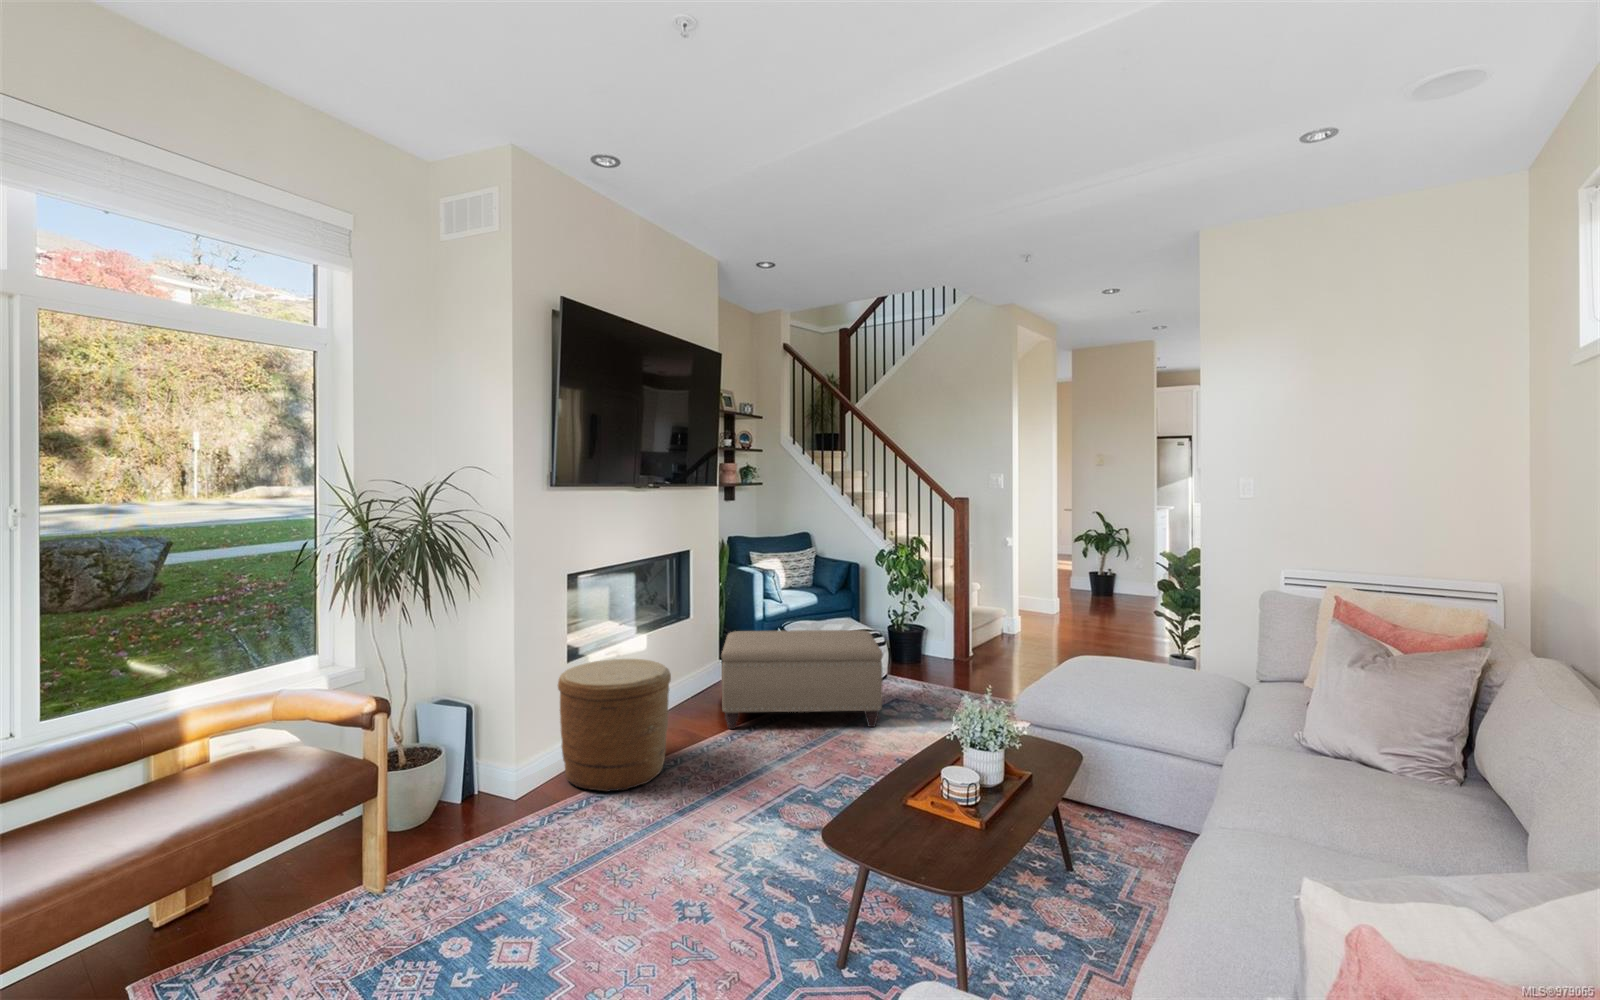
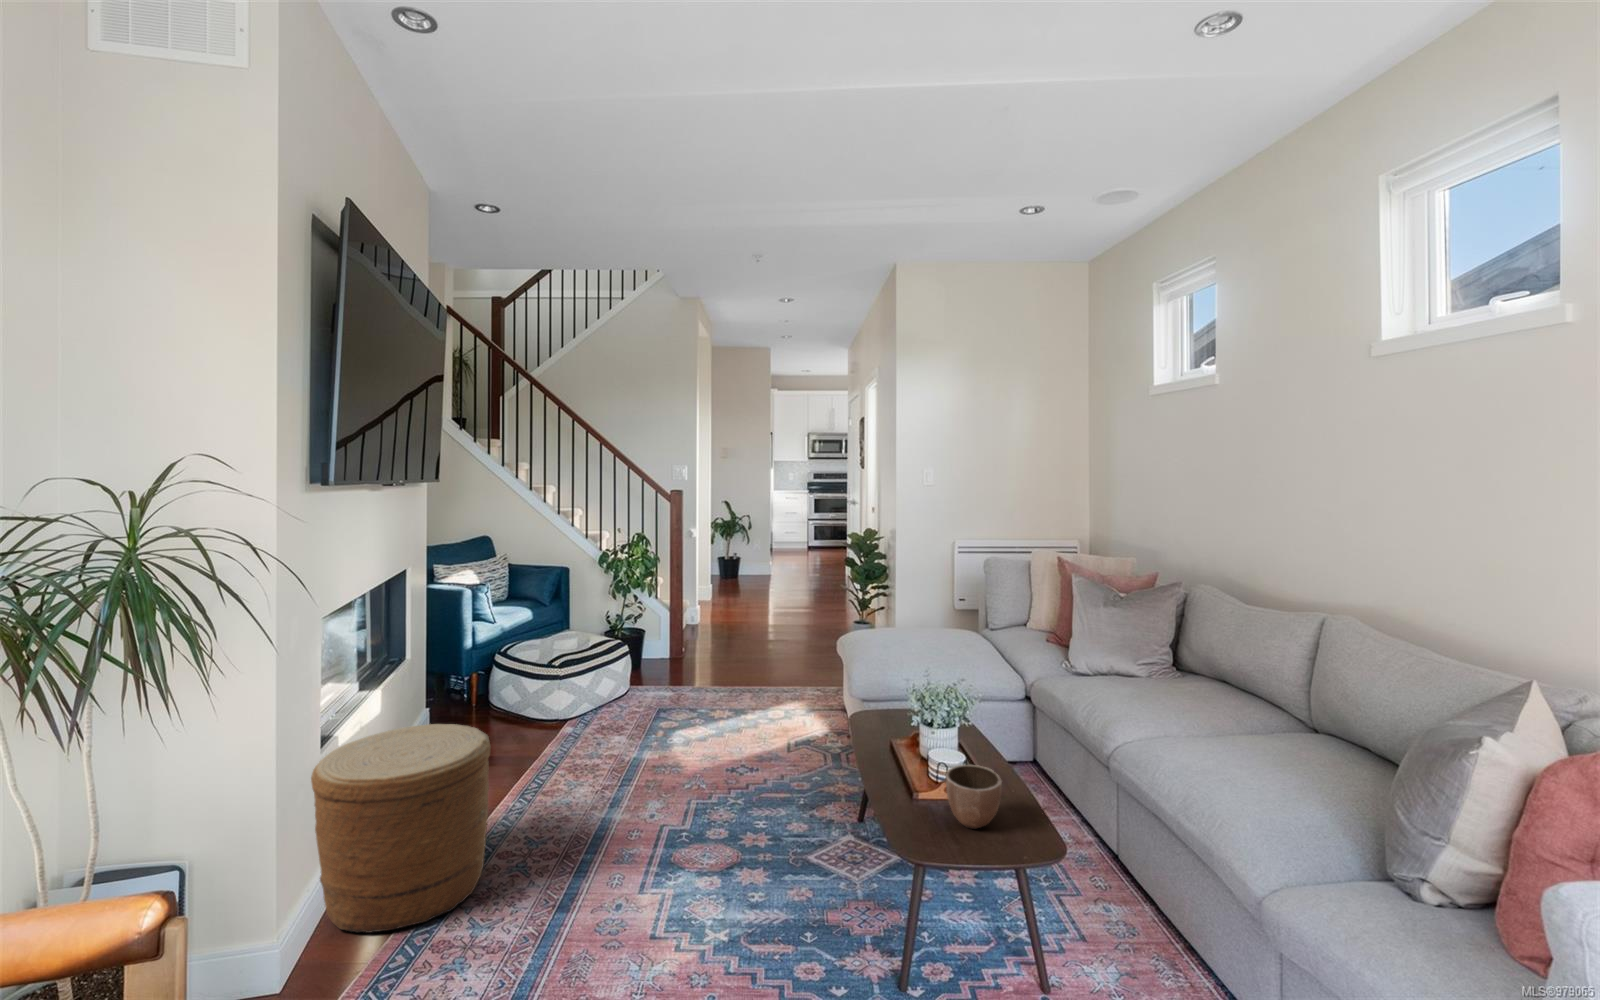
ottoman: present [722,630,883,729] -> none [472,641,684,789]
decorative bowl: none [918,779,975,846] -> present [946,765,1002,829]

